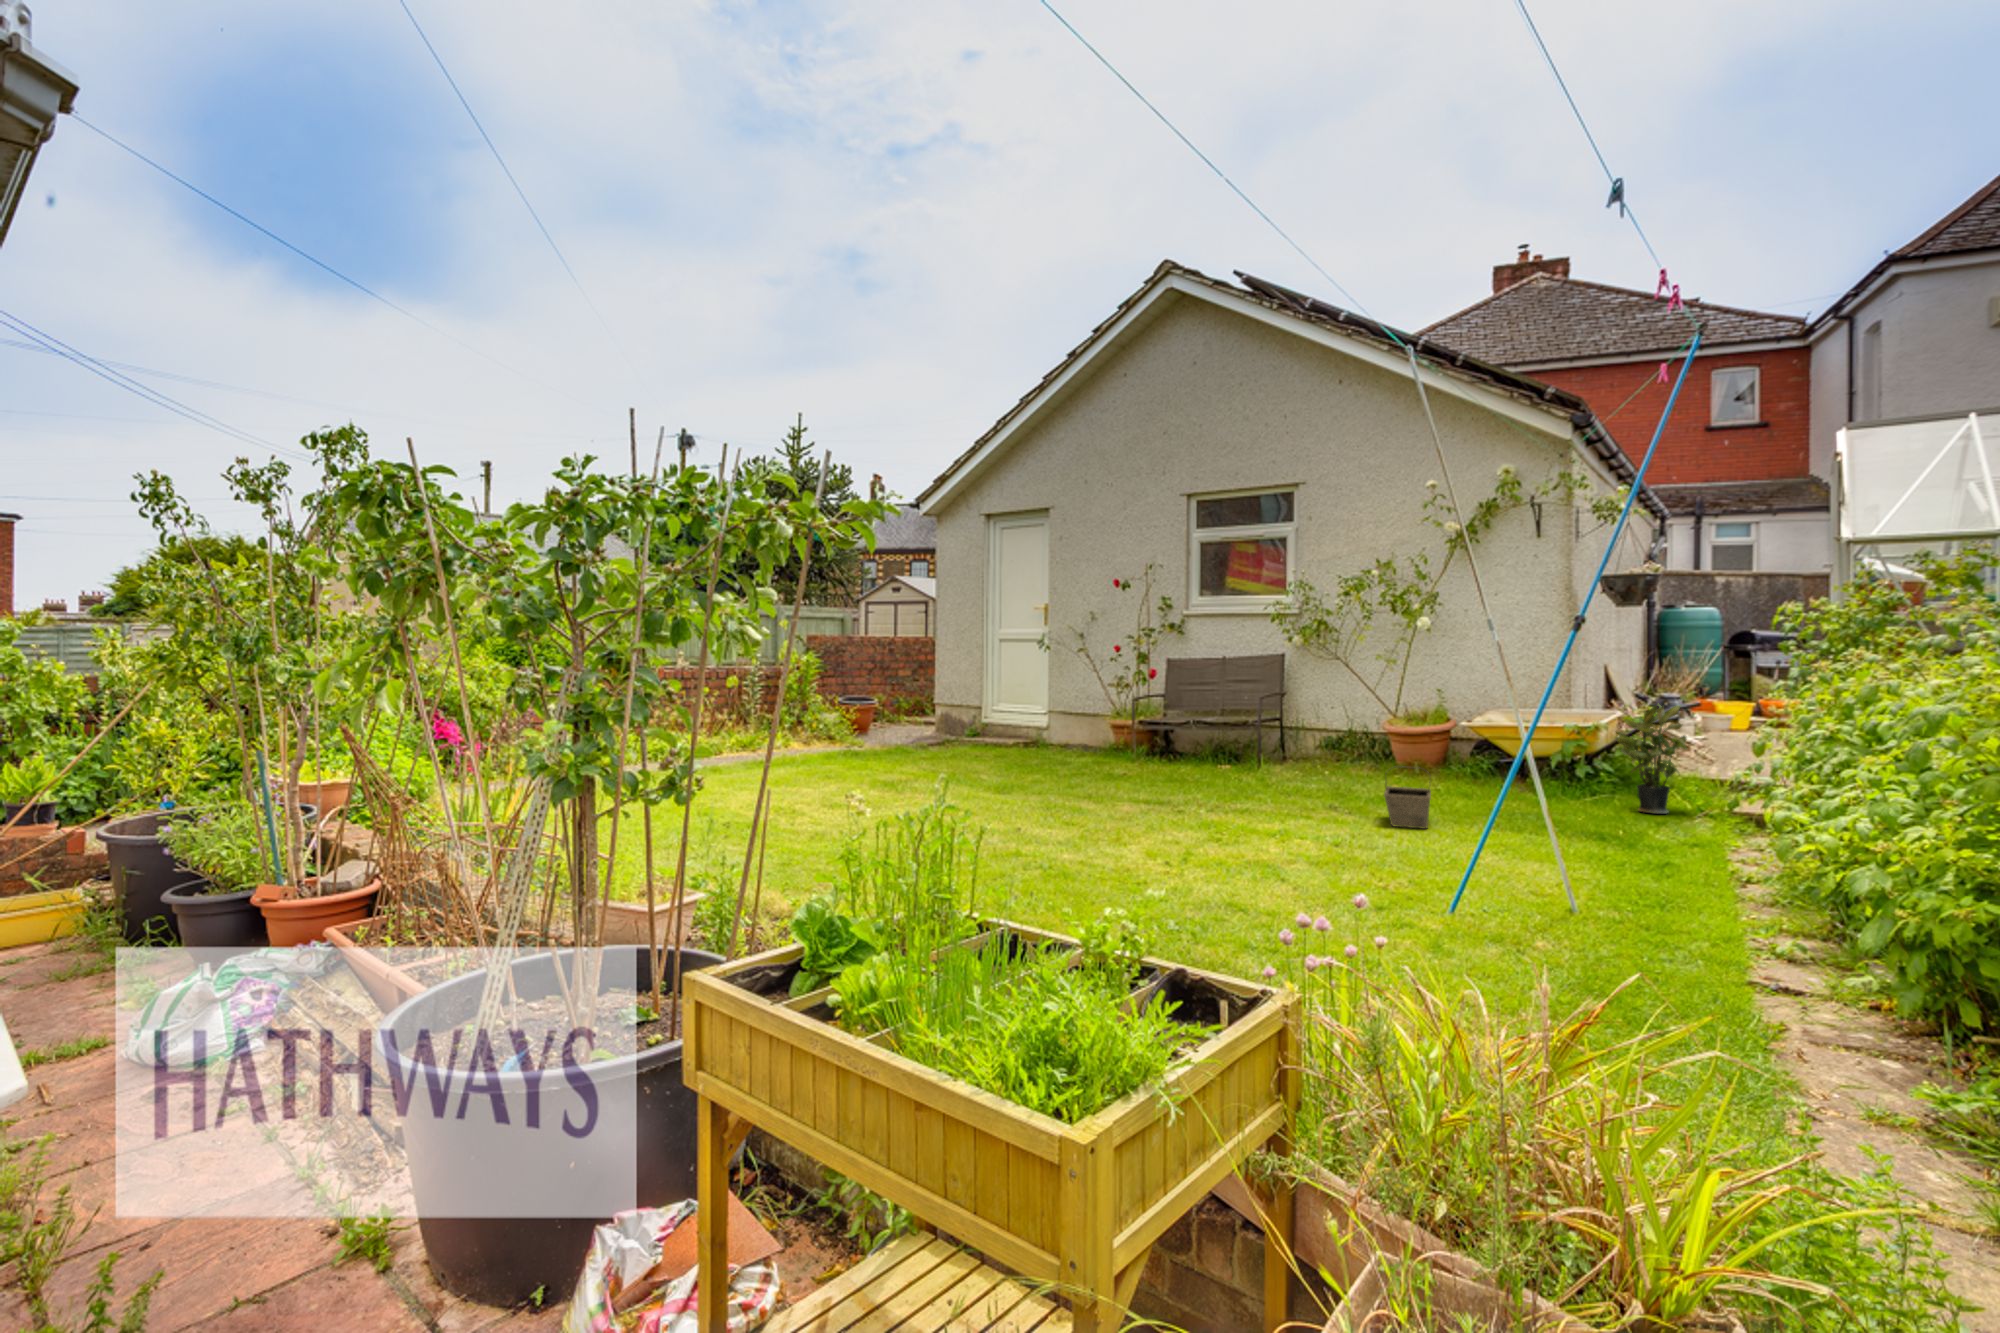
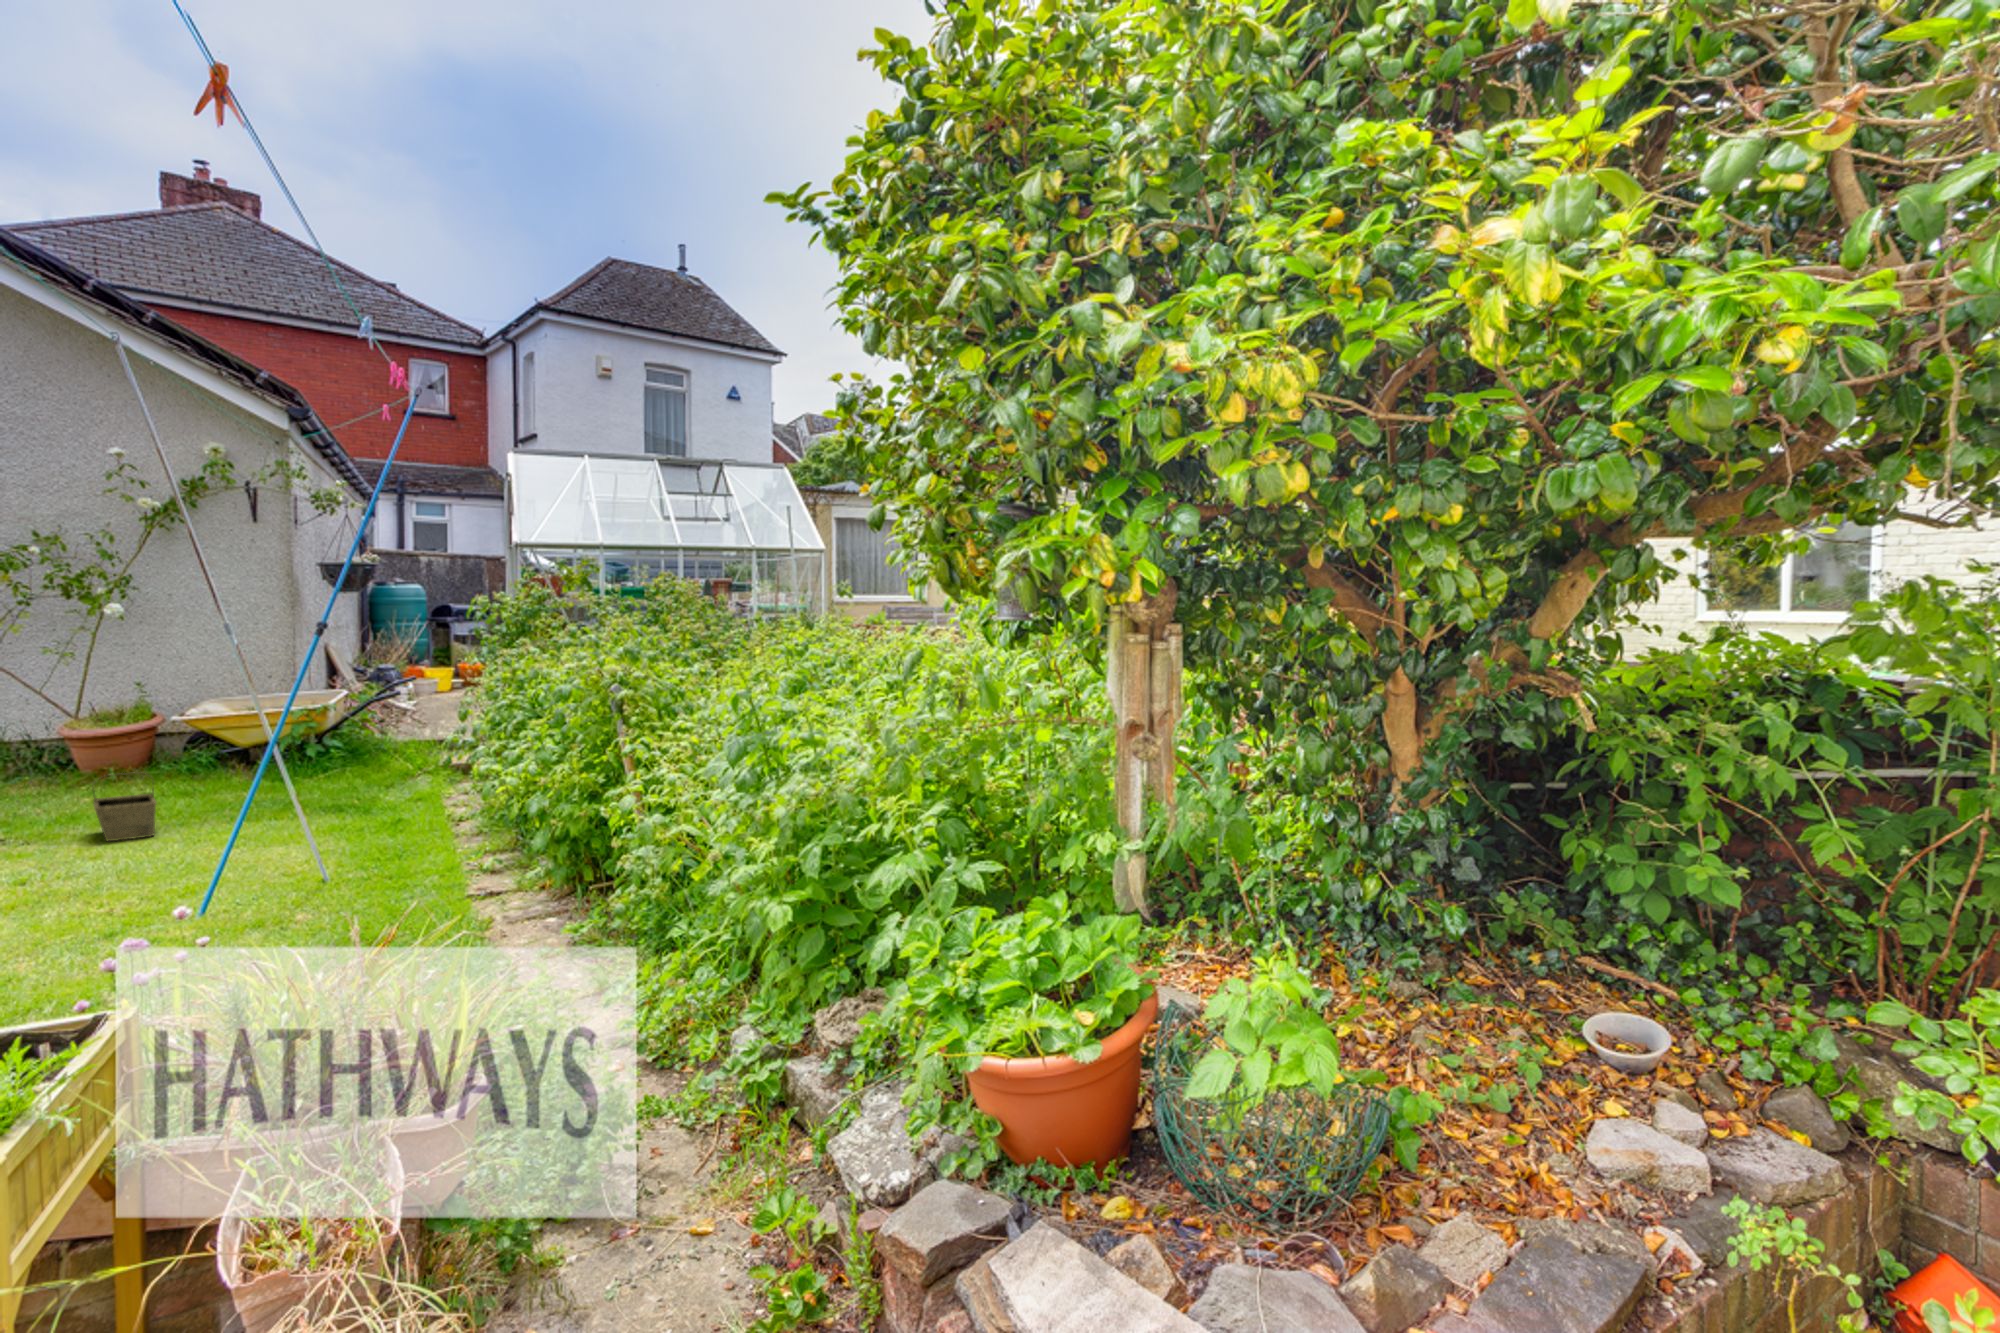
potted plant: present [1616,704,1687,814] -> none [346,683,409,782]

